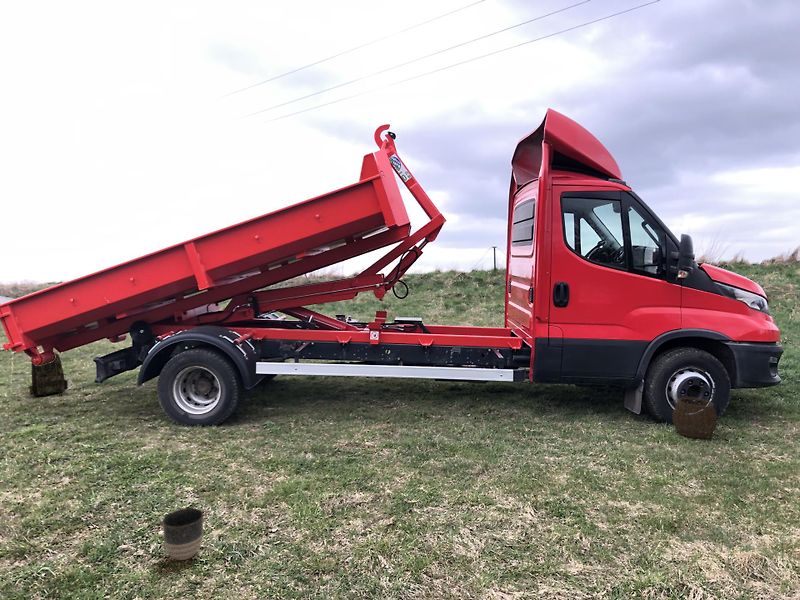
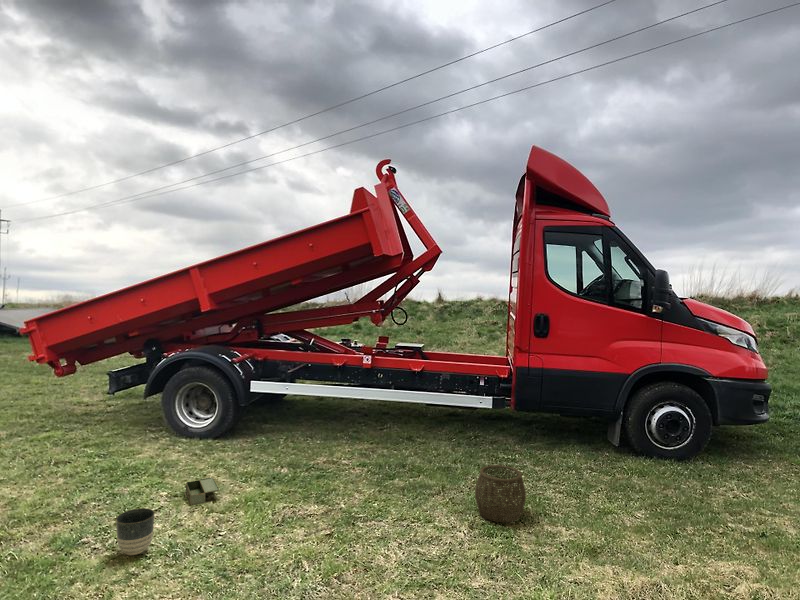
backpack: present [29,353,68,398] -> none [60,366,94,407]
woven basket: present [673,398,717,439] -> present [475,465,526,523]
toolbox: none [212,468,253,499] -> present [184,477,219,505]

